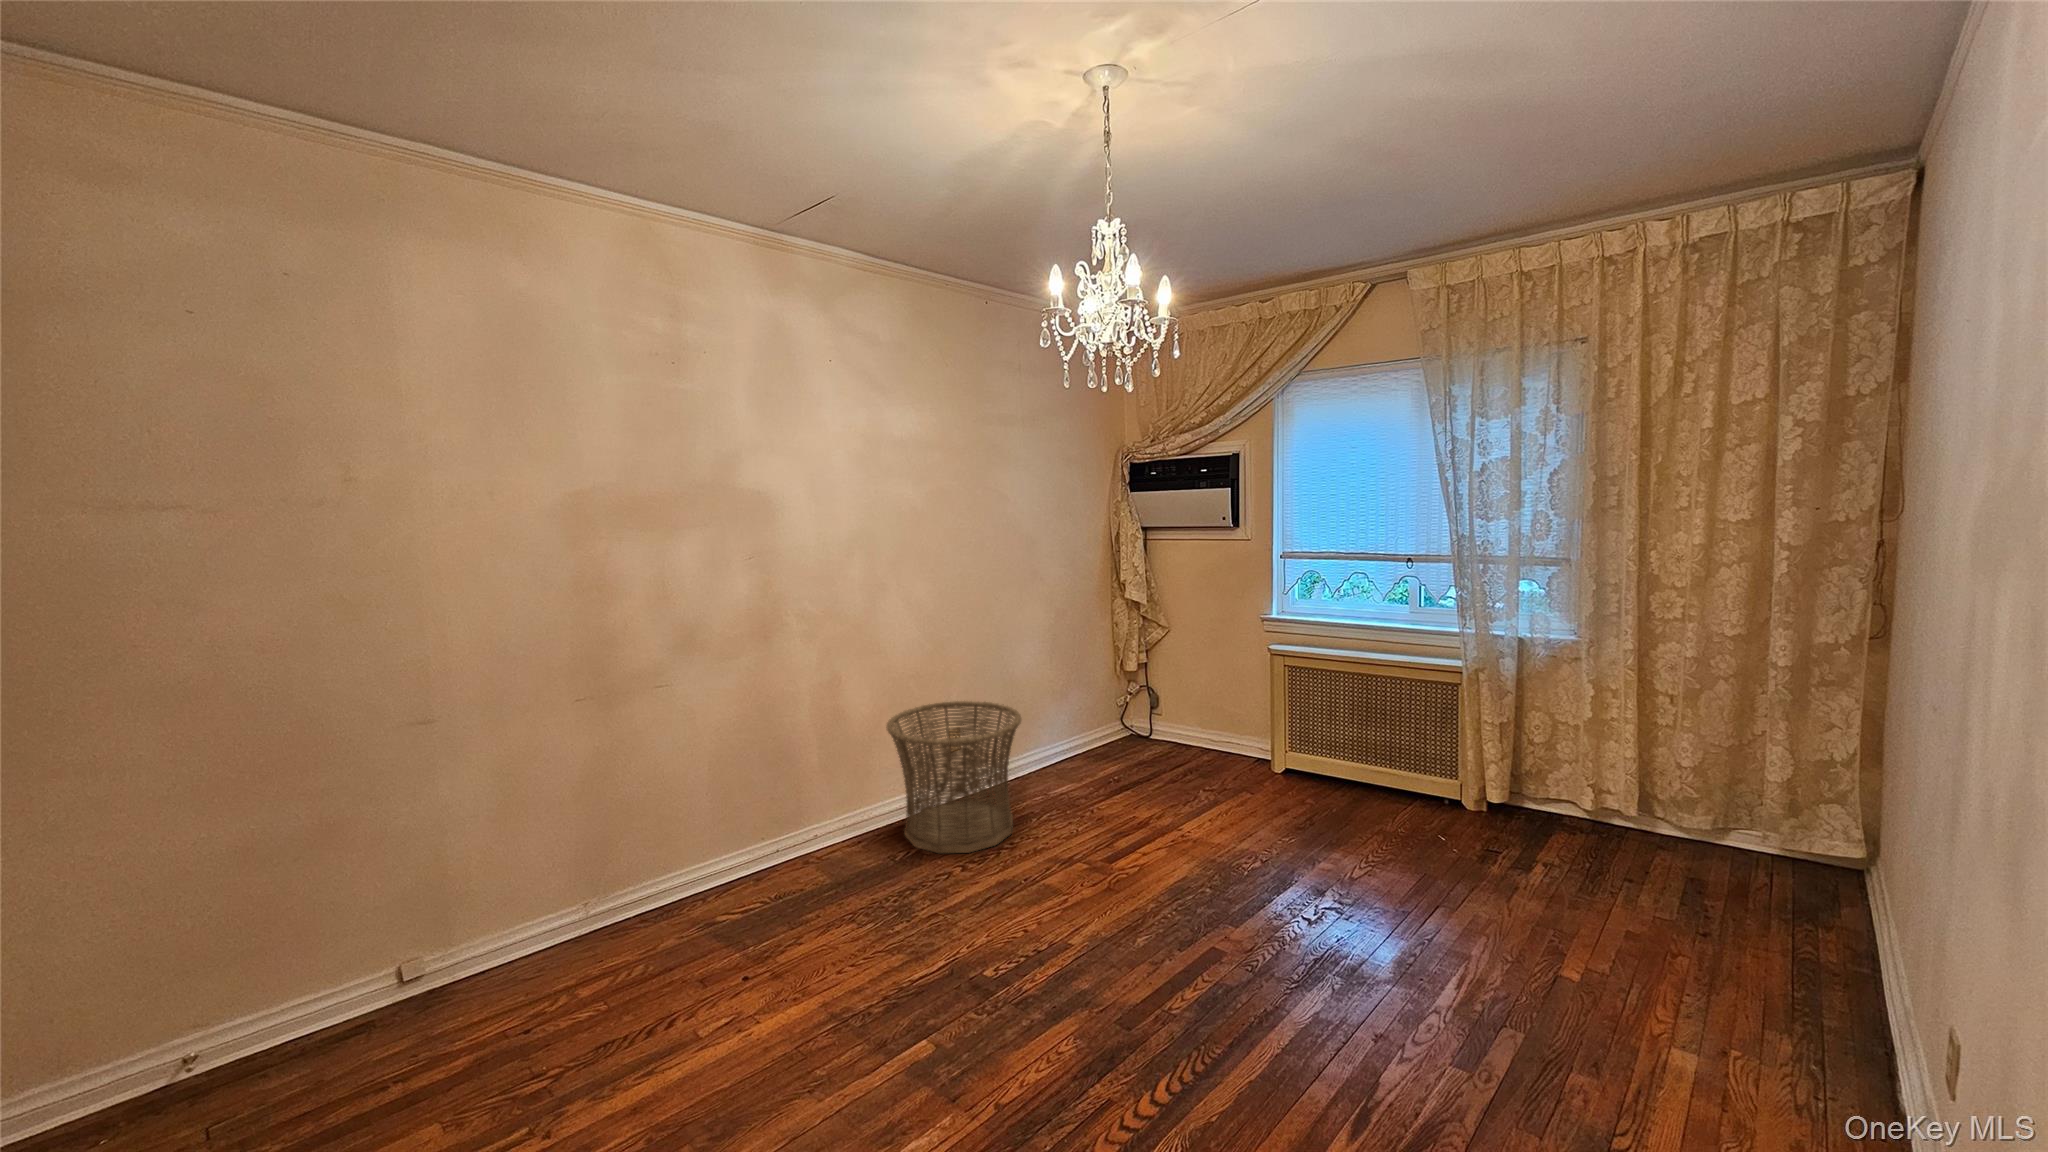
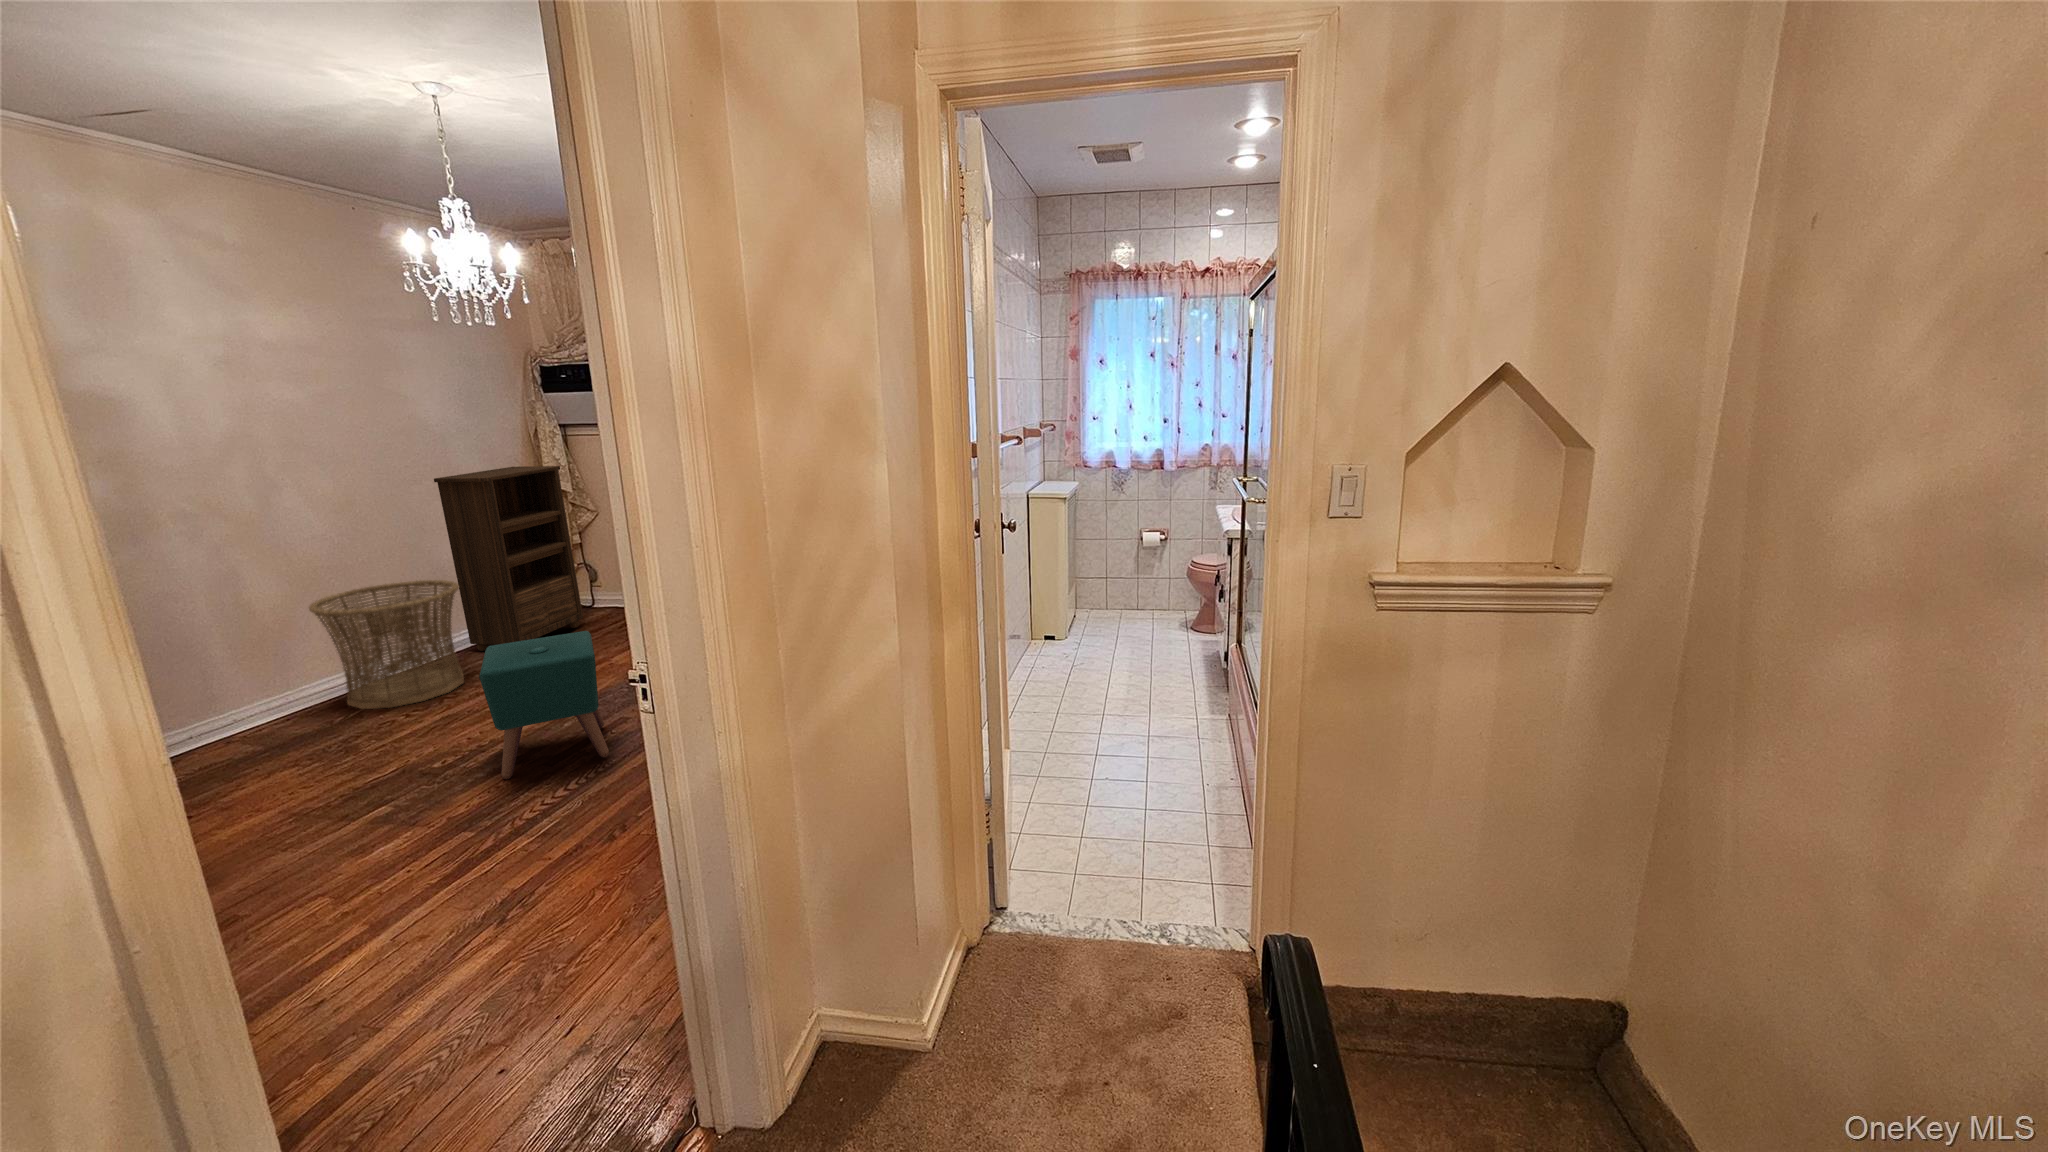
bookshelf: none [1016,575,1141,796] -> present [434,466,583,651]
ottoman: none [1020,840,1171,1066] -> present [479,631,609,779]

